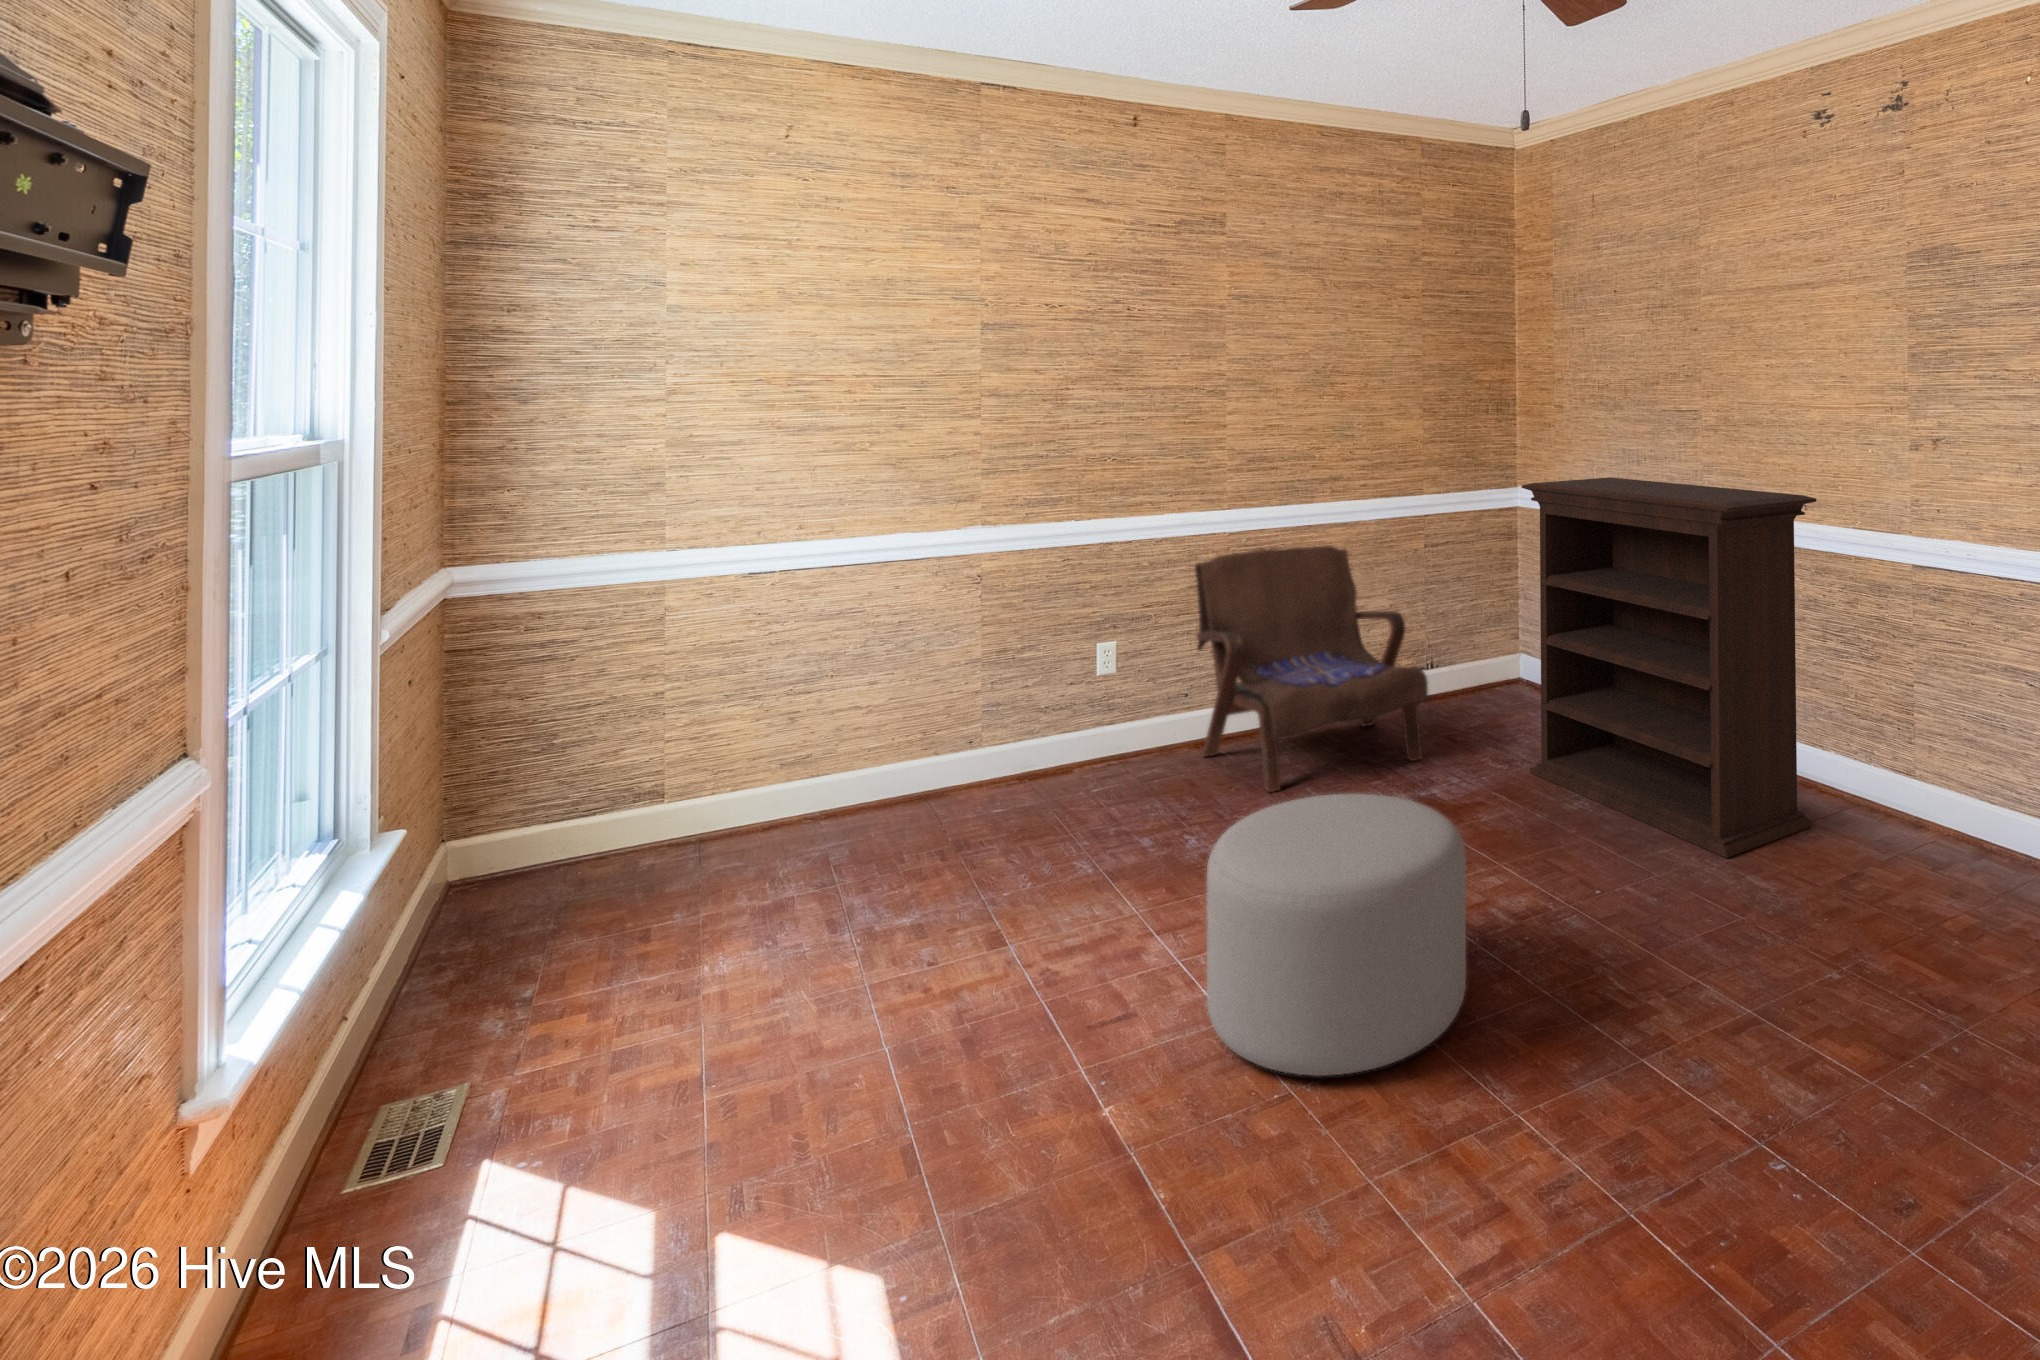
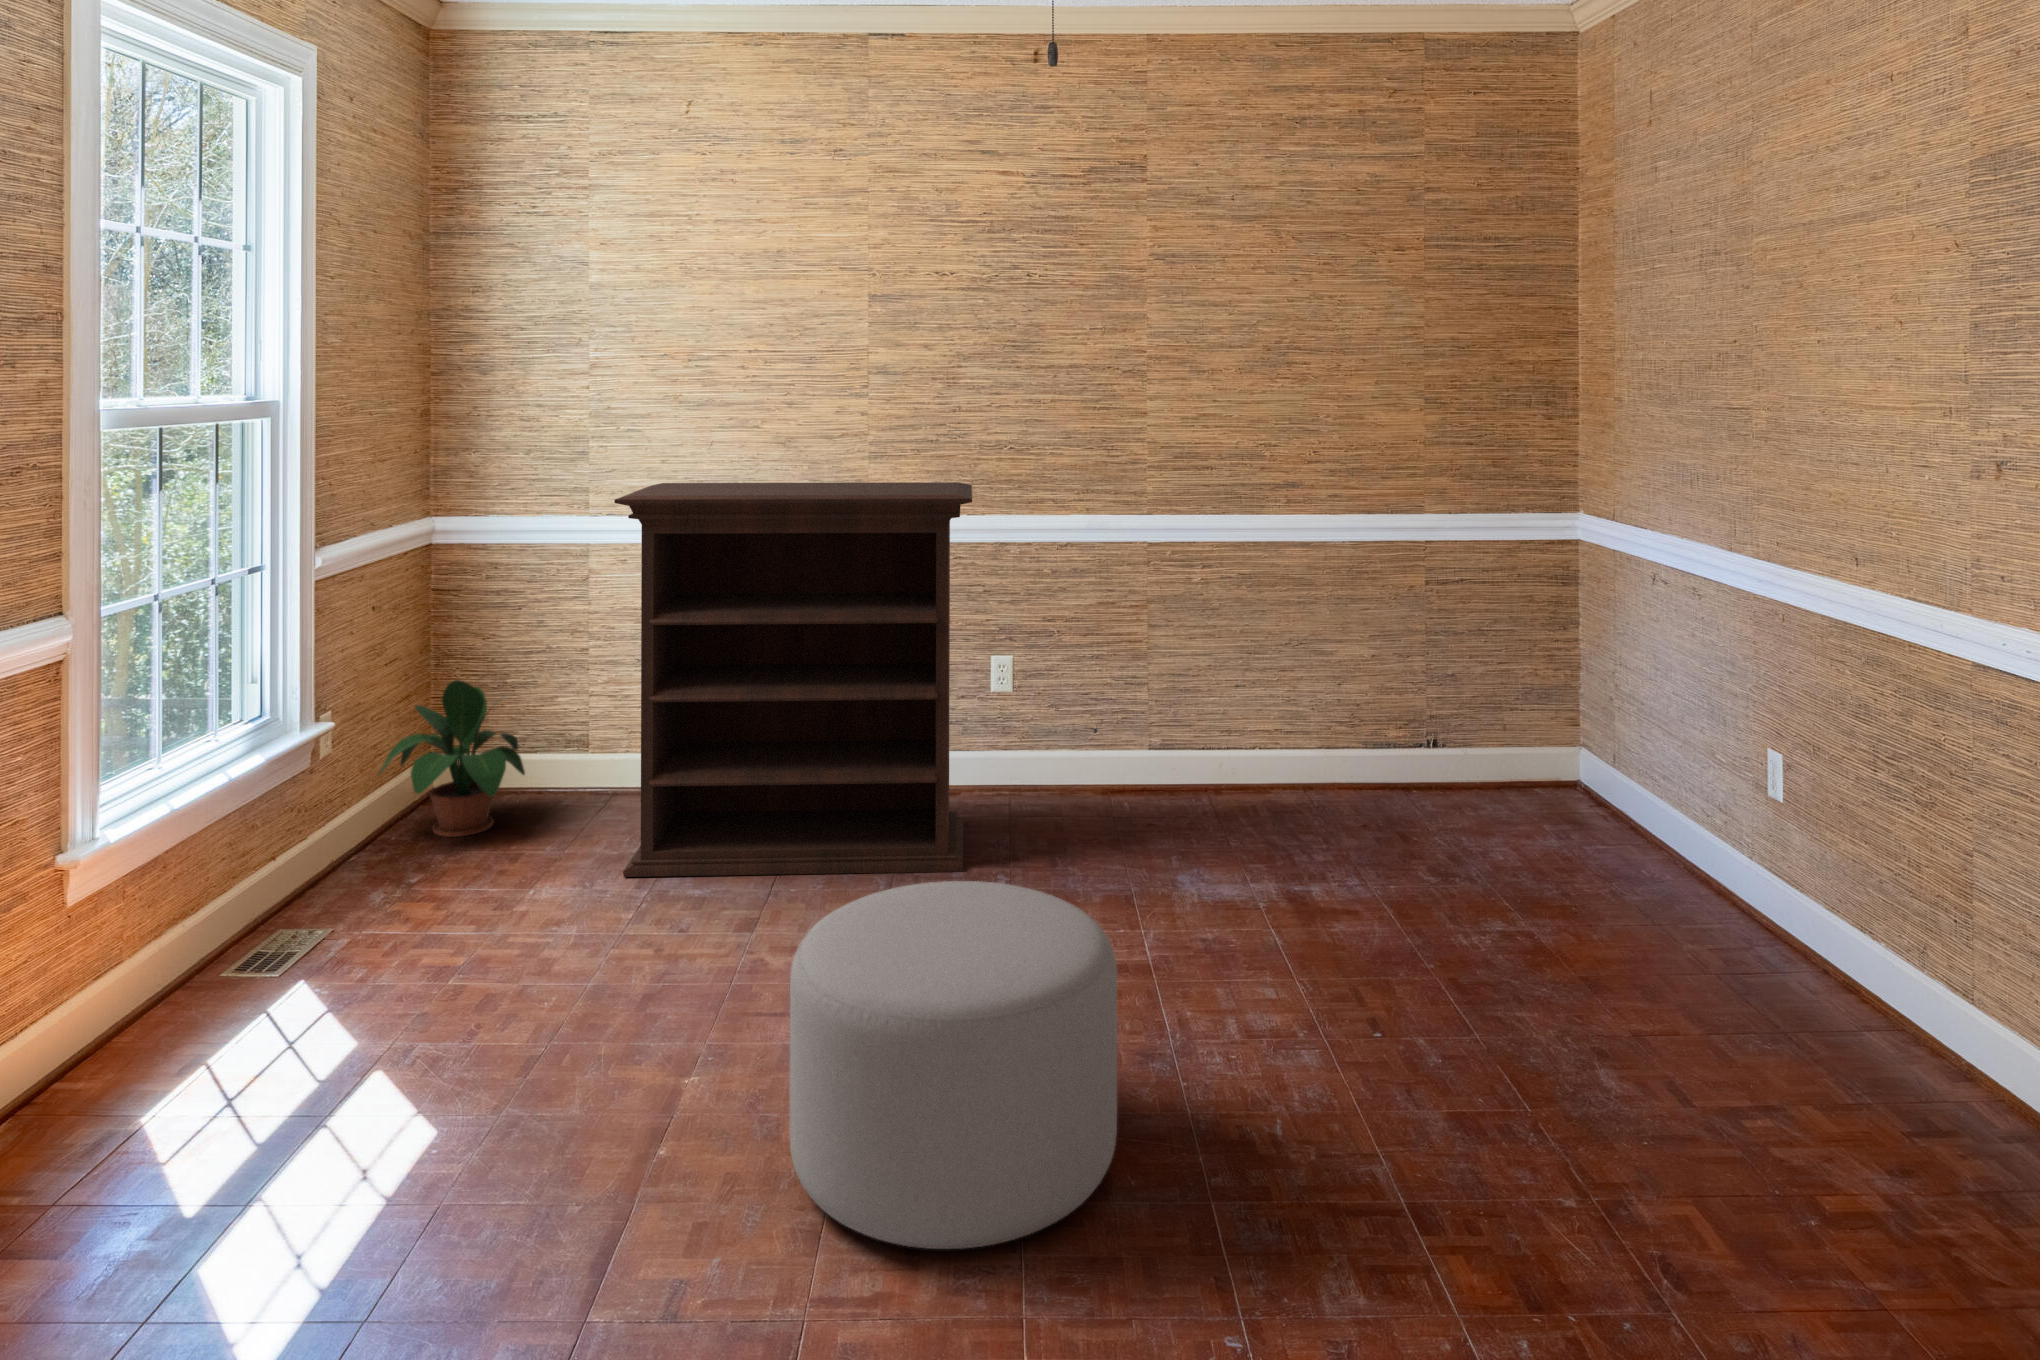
bookshelf: present [1522,477,1817,858] -> present [614,482,972,877]
armchair: present [1195,546,1428,792] -> none [1095,567,1346,868]
potted plant: none [425,742,618,923] -> present [379,680,525,837]

